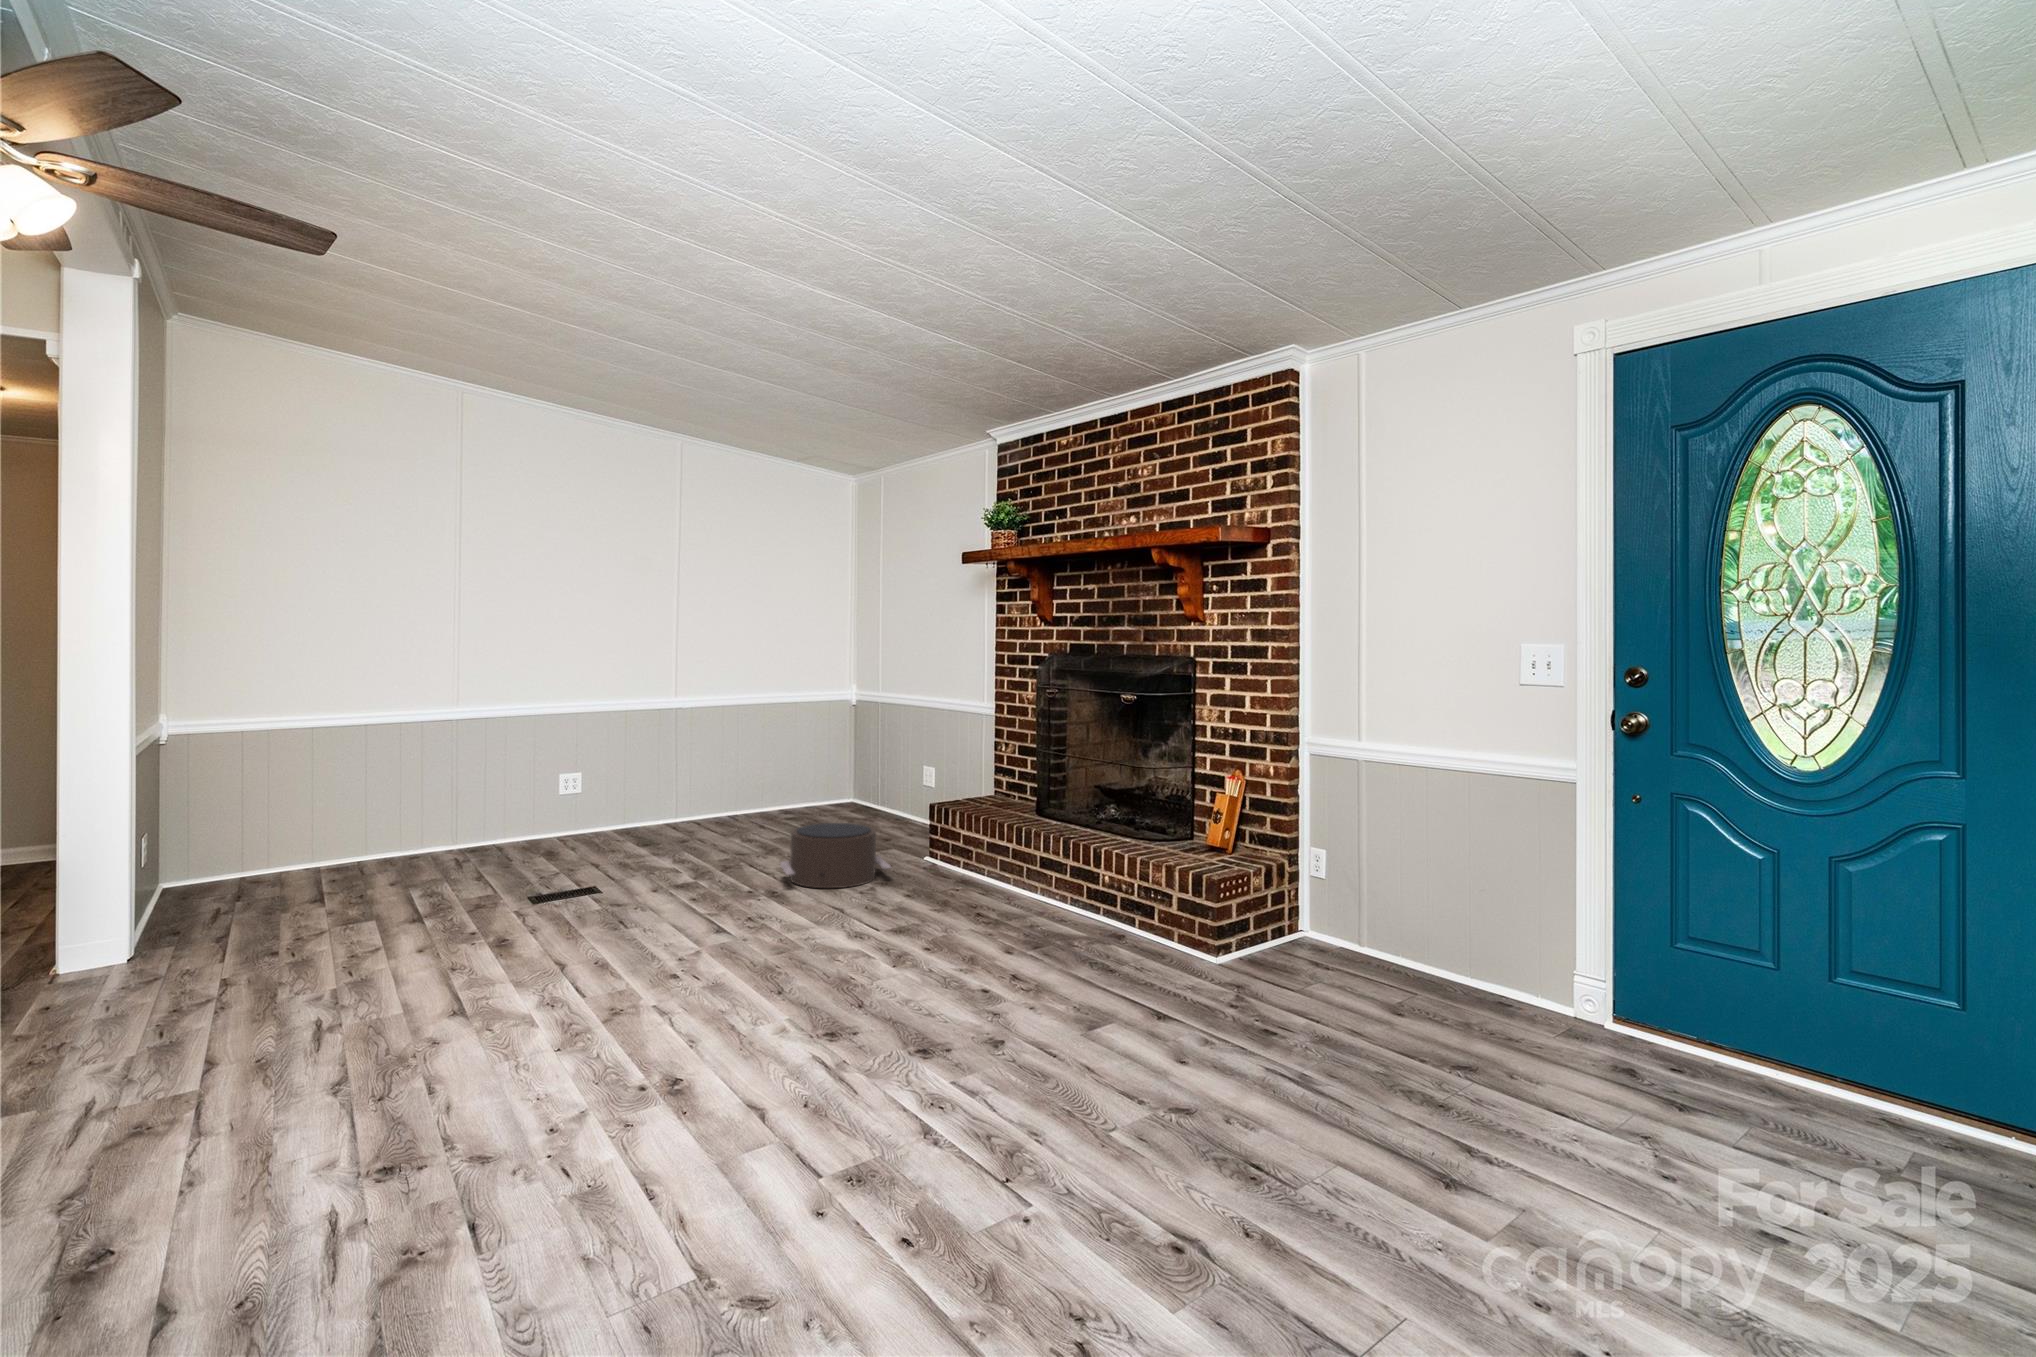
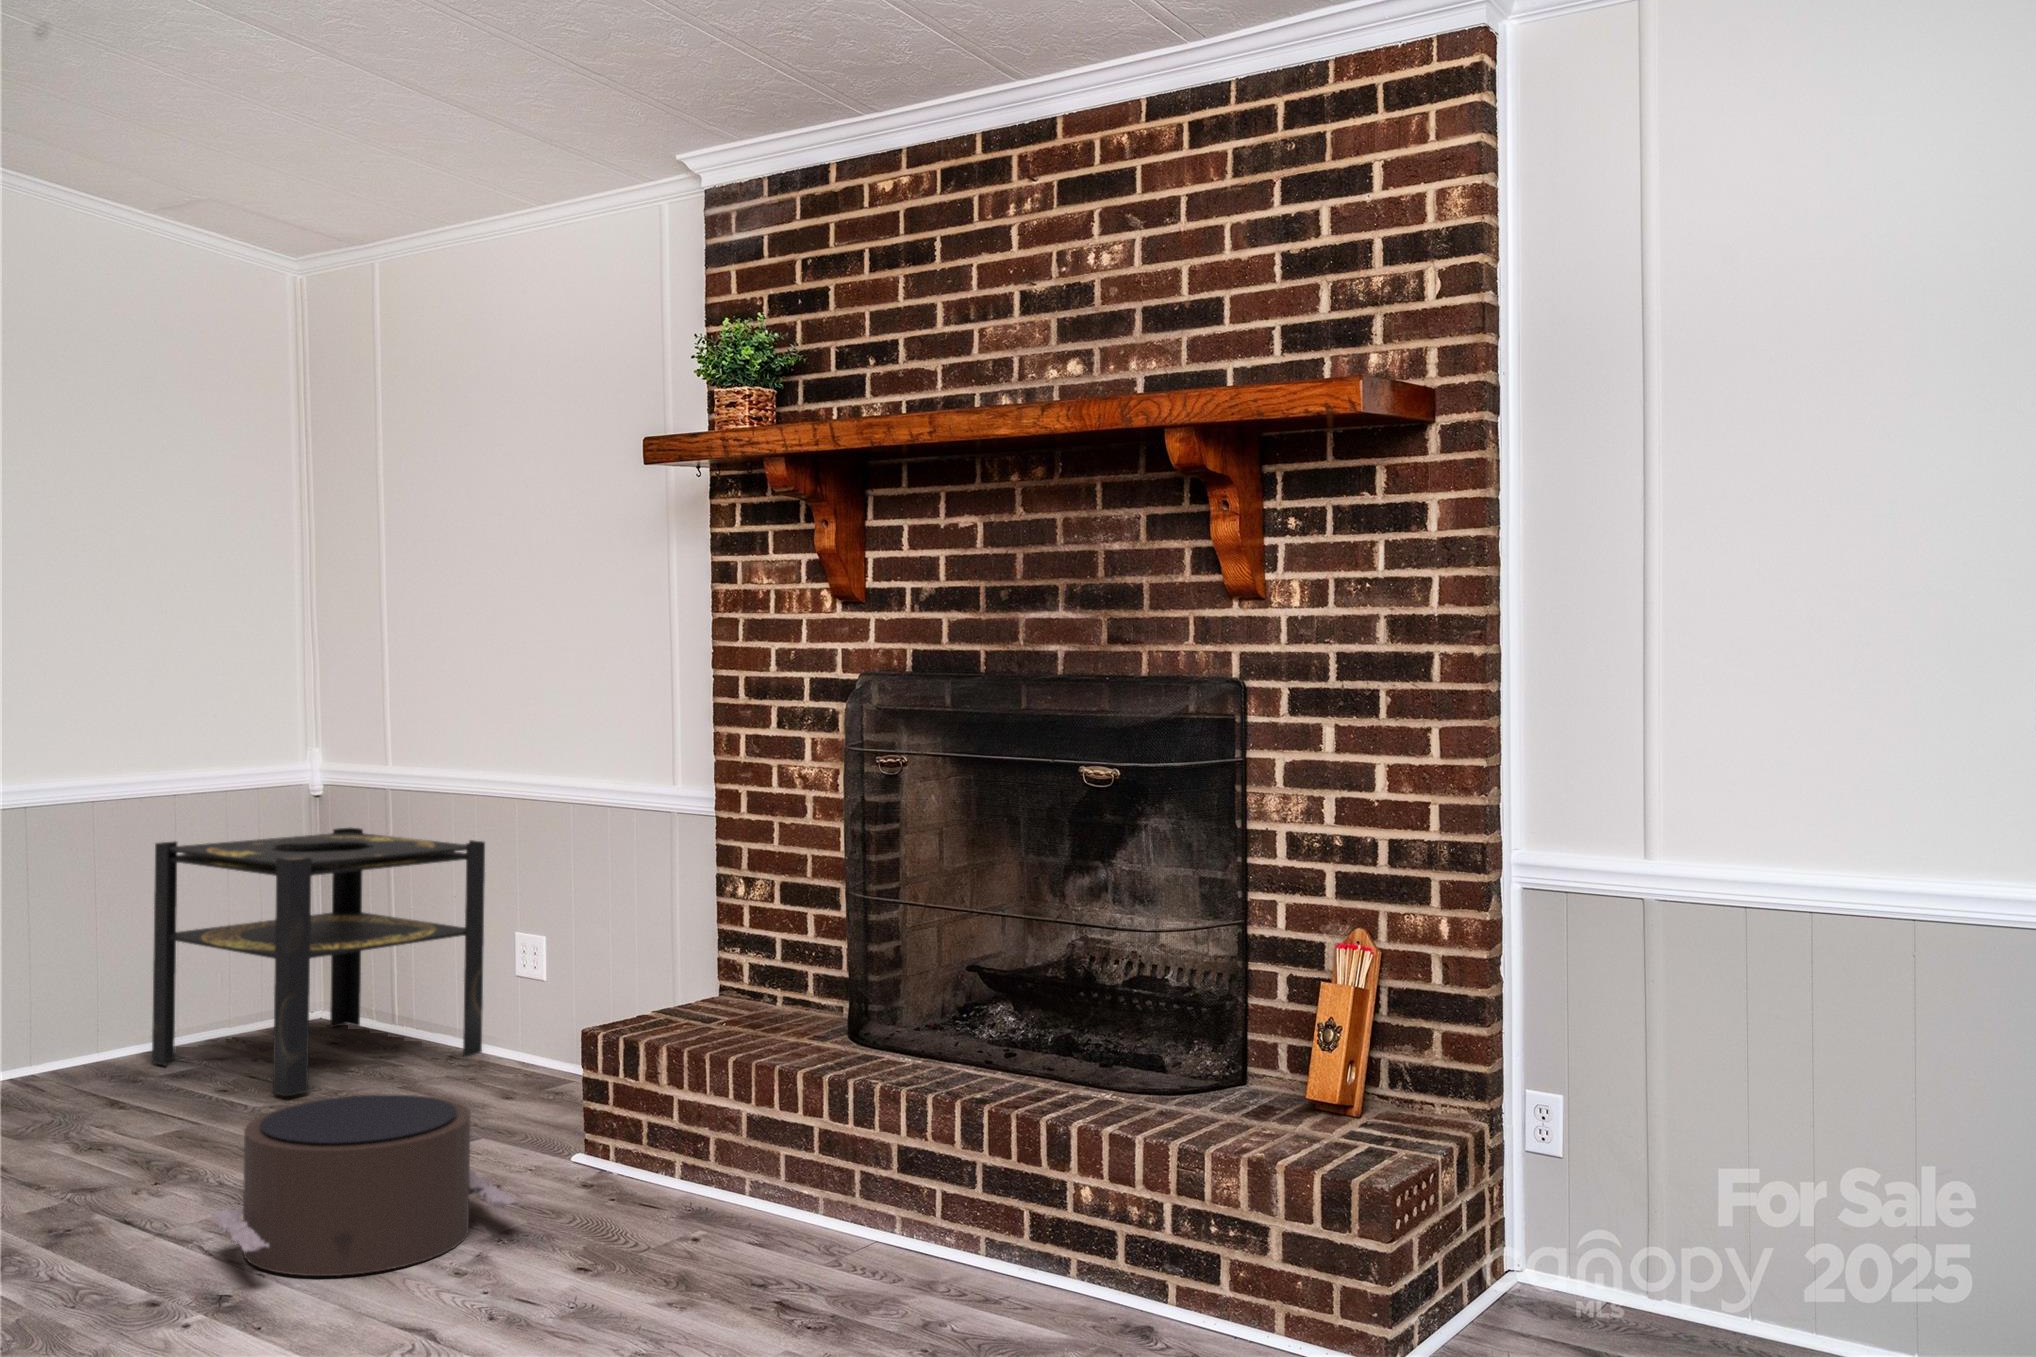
side table: none [782,722,911,829] -> present [152,828,485,1096]

